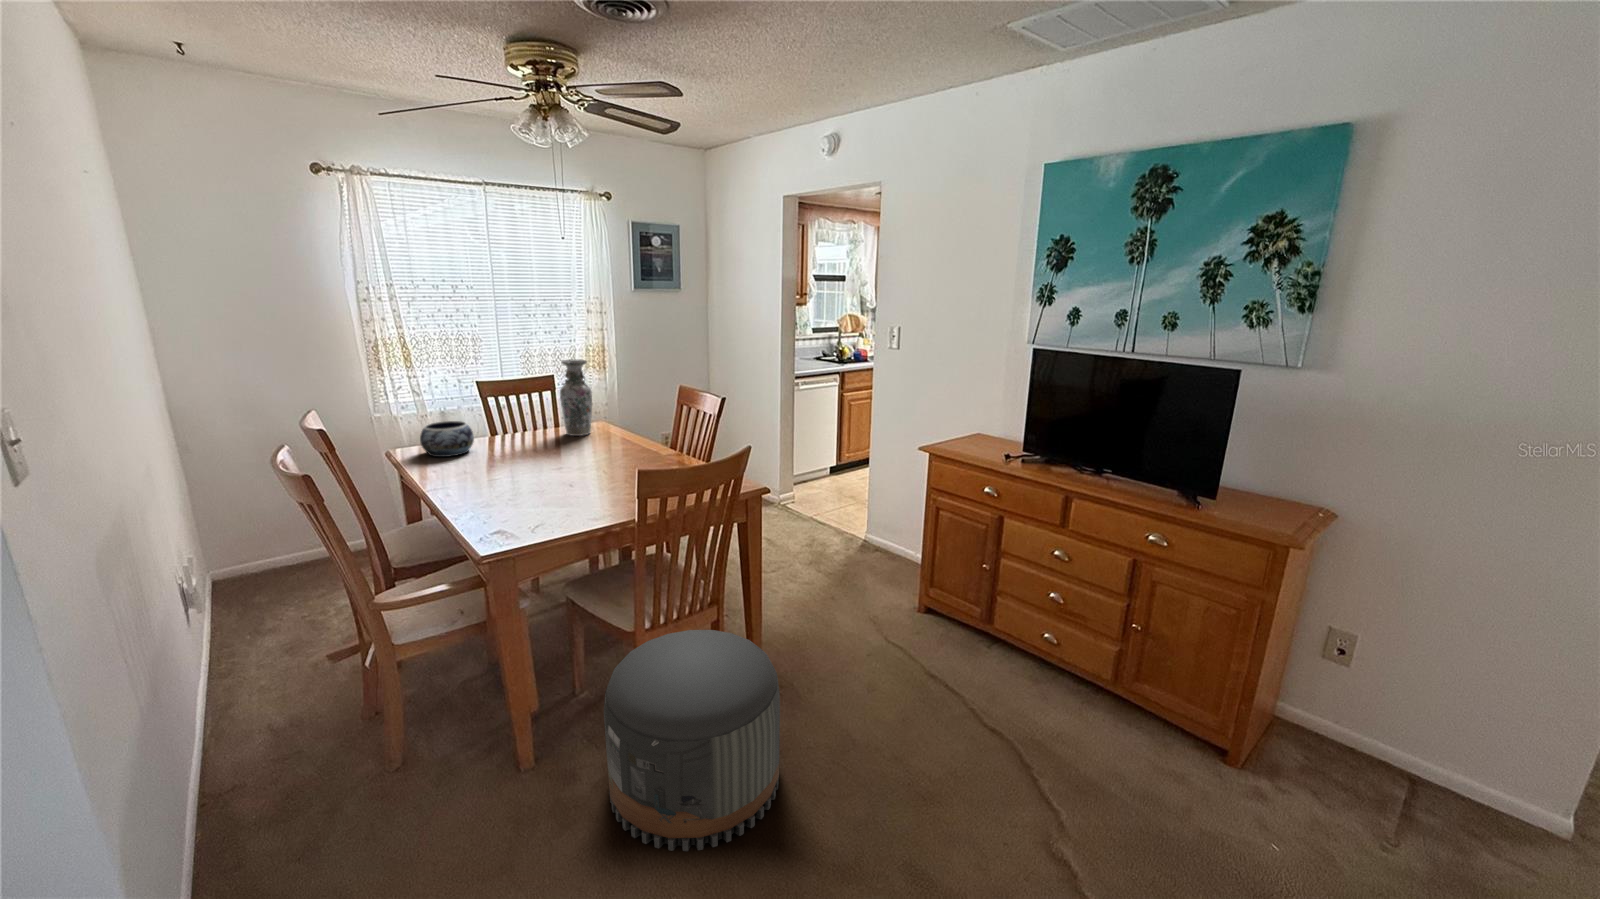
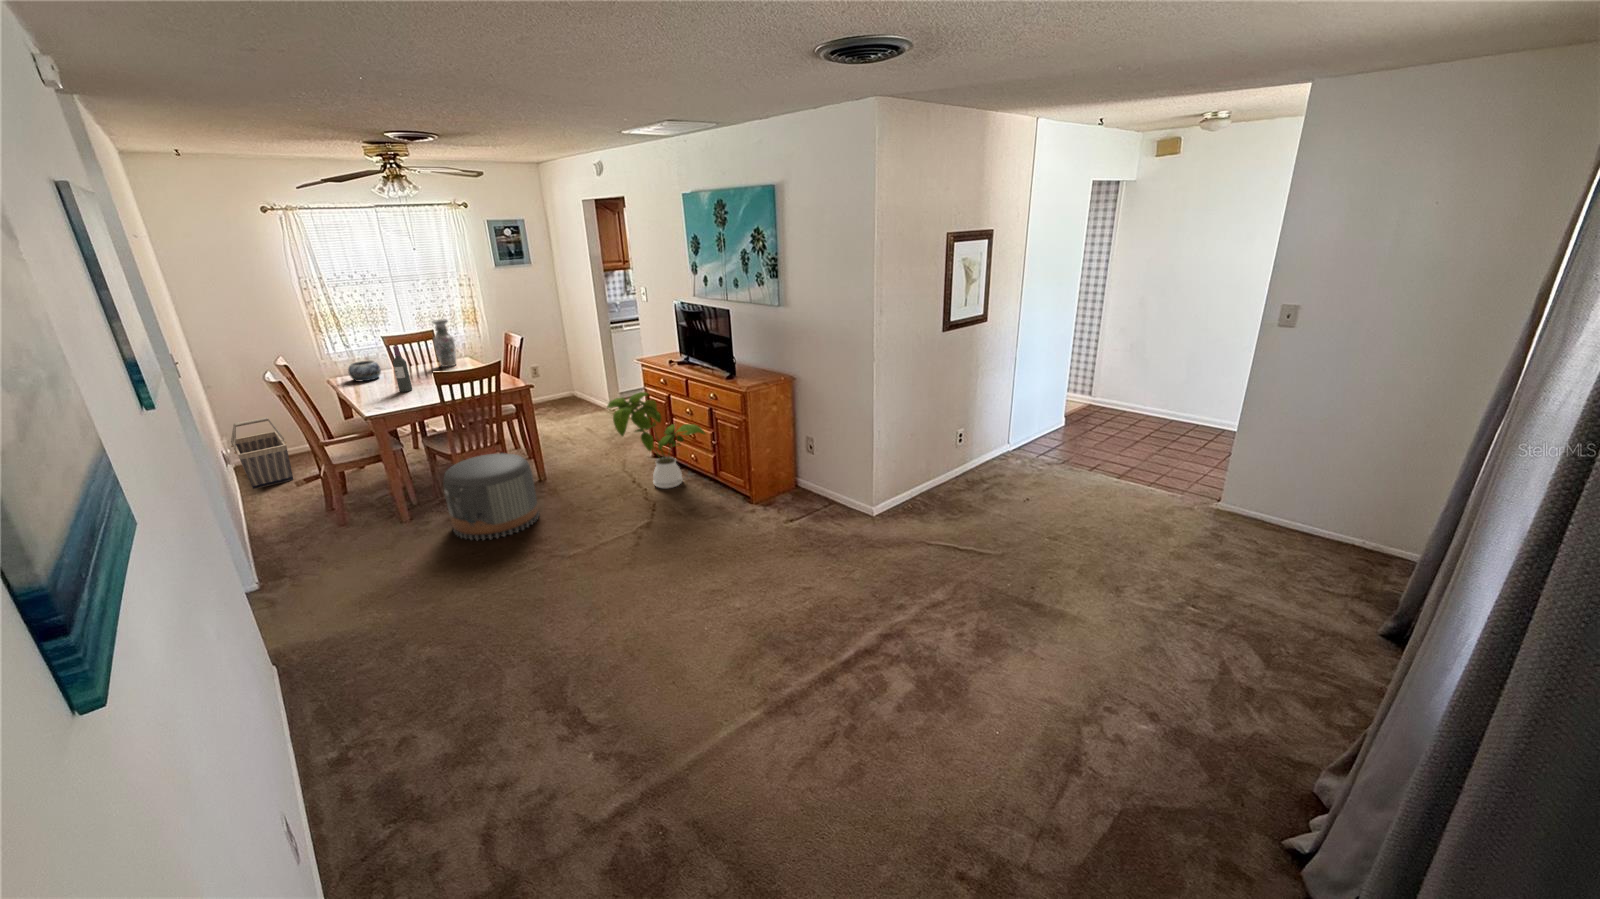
wine bottle: none [507,403,536,488] -> present [393,346,412,392]
basket: none [208,504,306,632] -> present [231,417,293,489]
house plant: none [911,519,1108,699] -> present [607,392,705,488]

